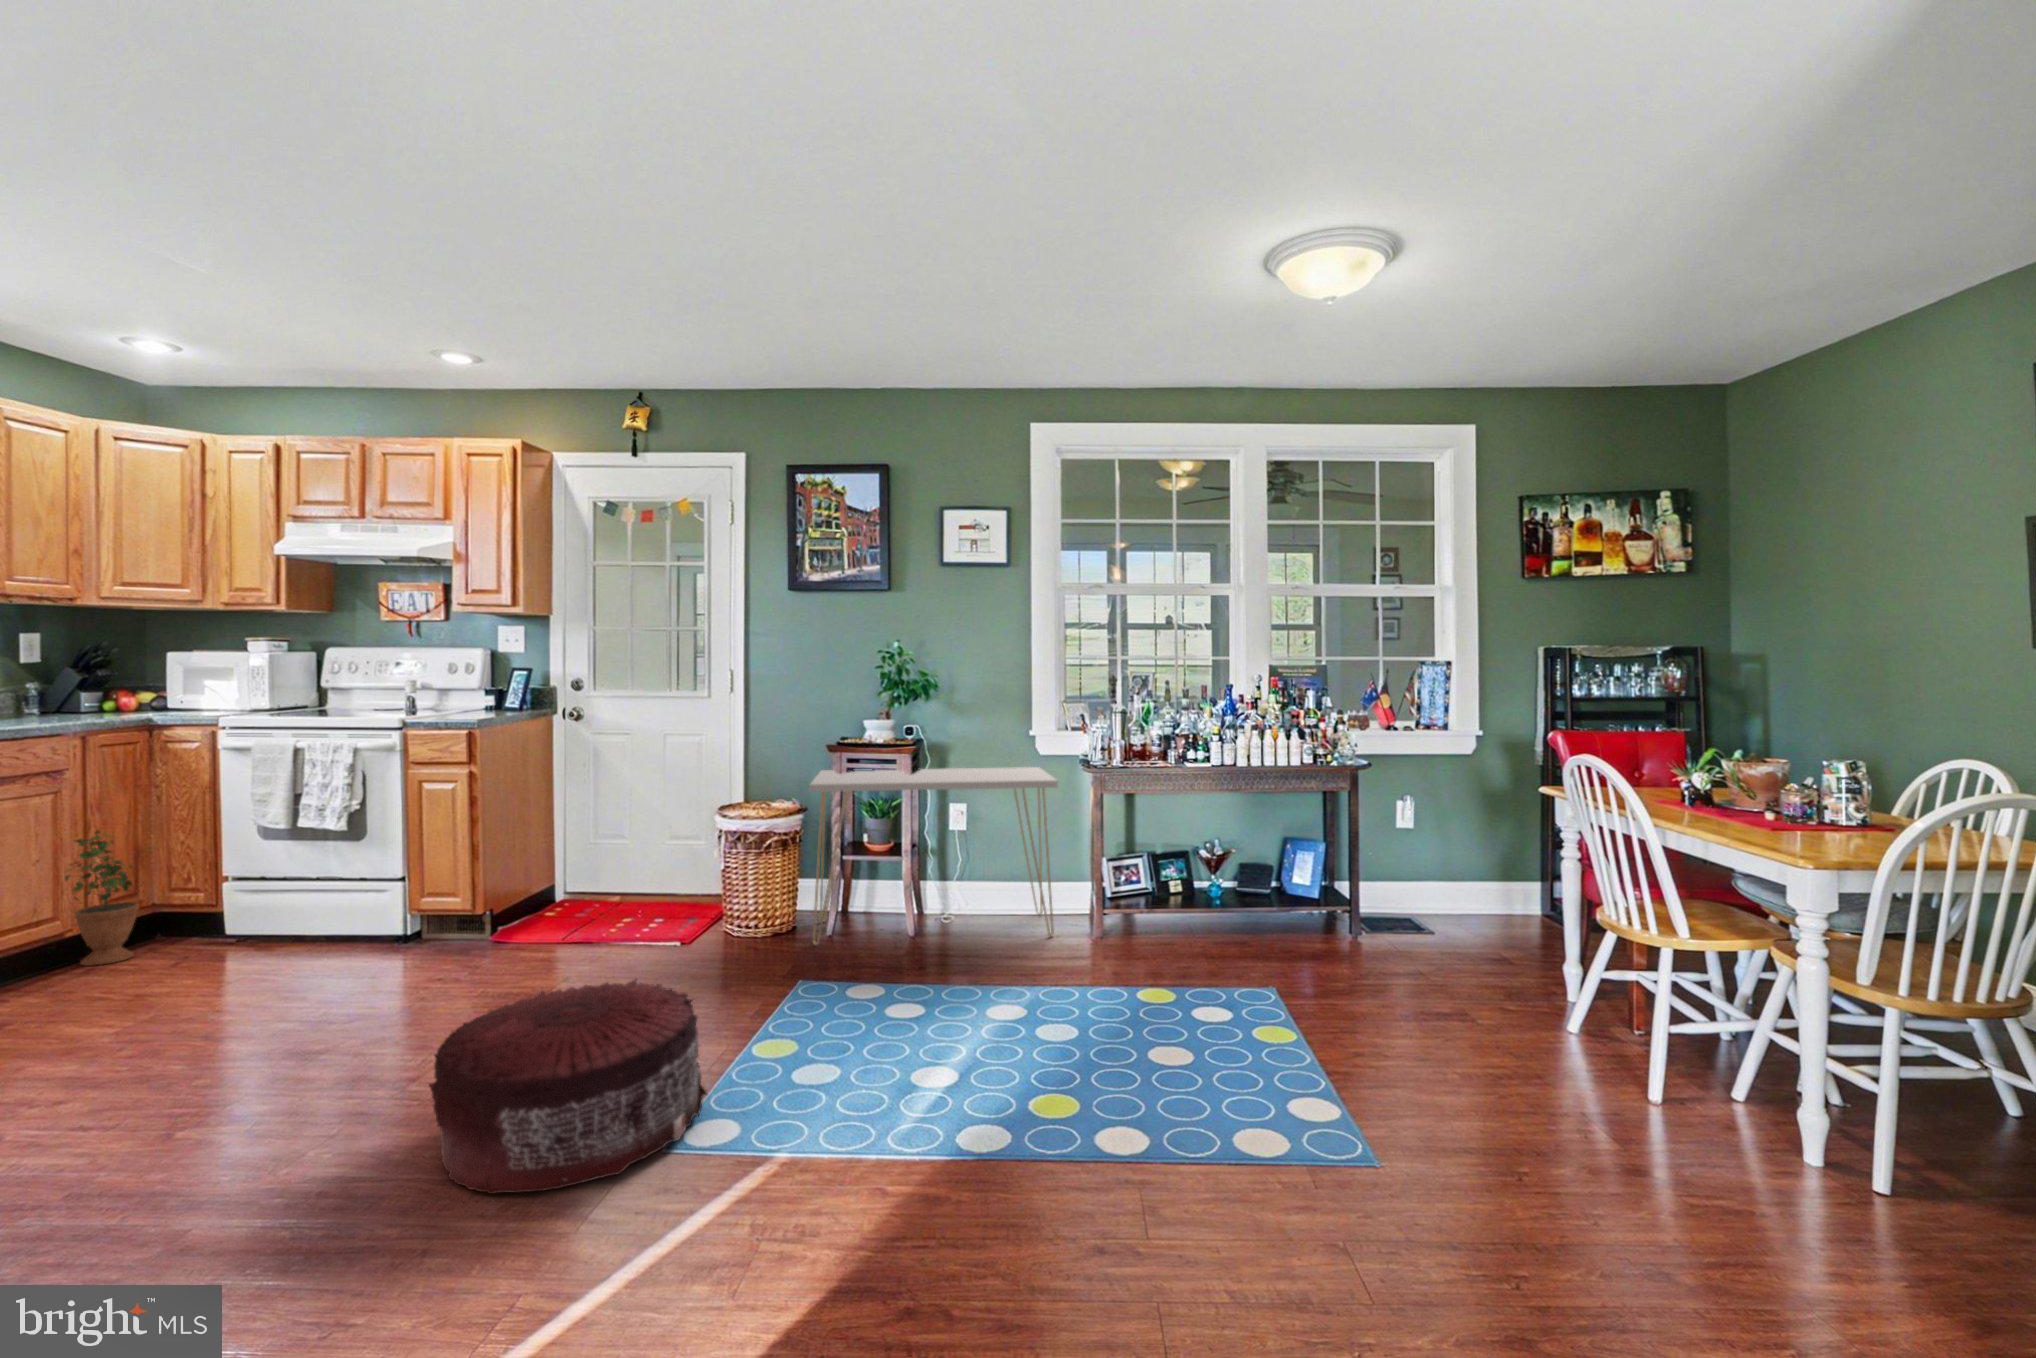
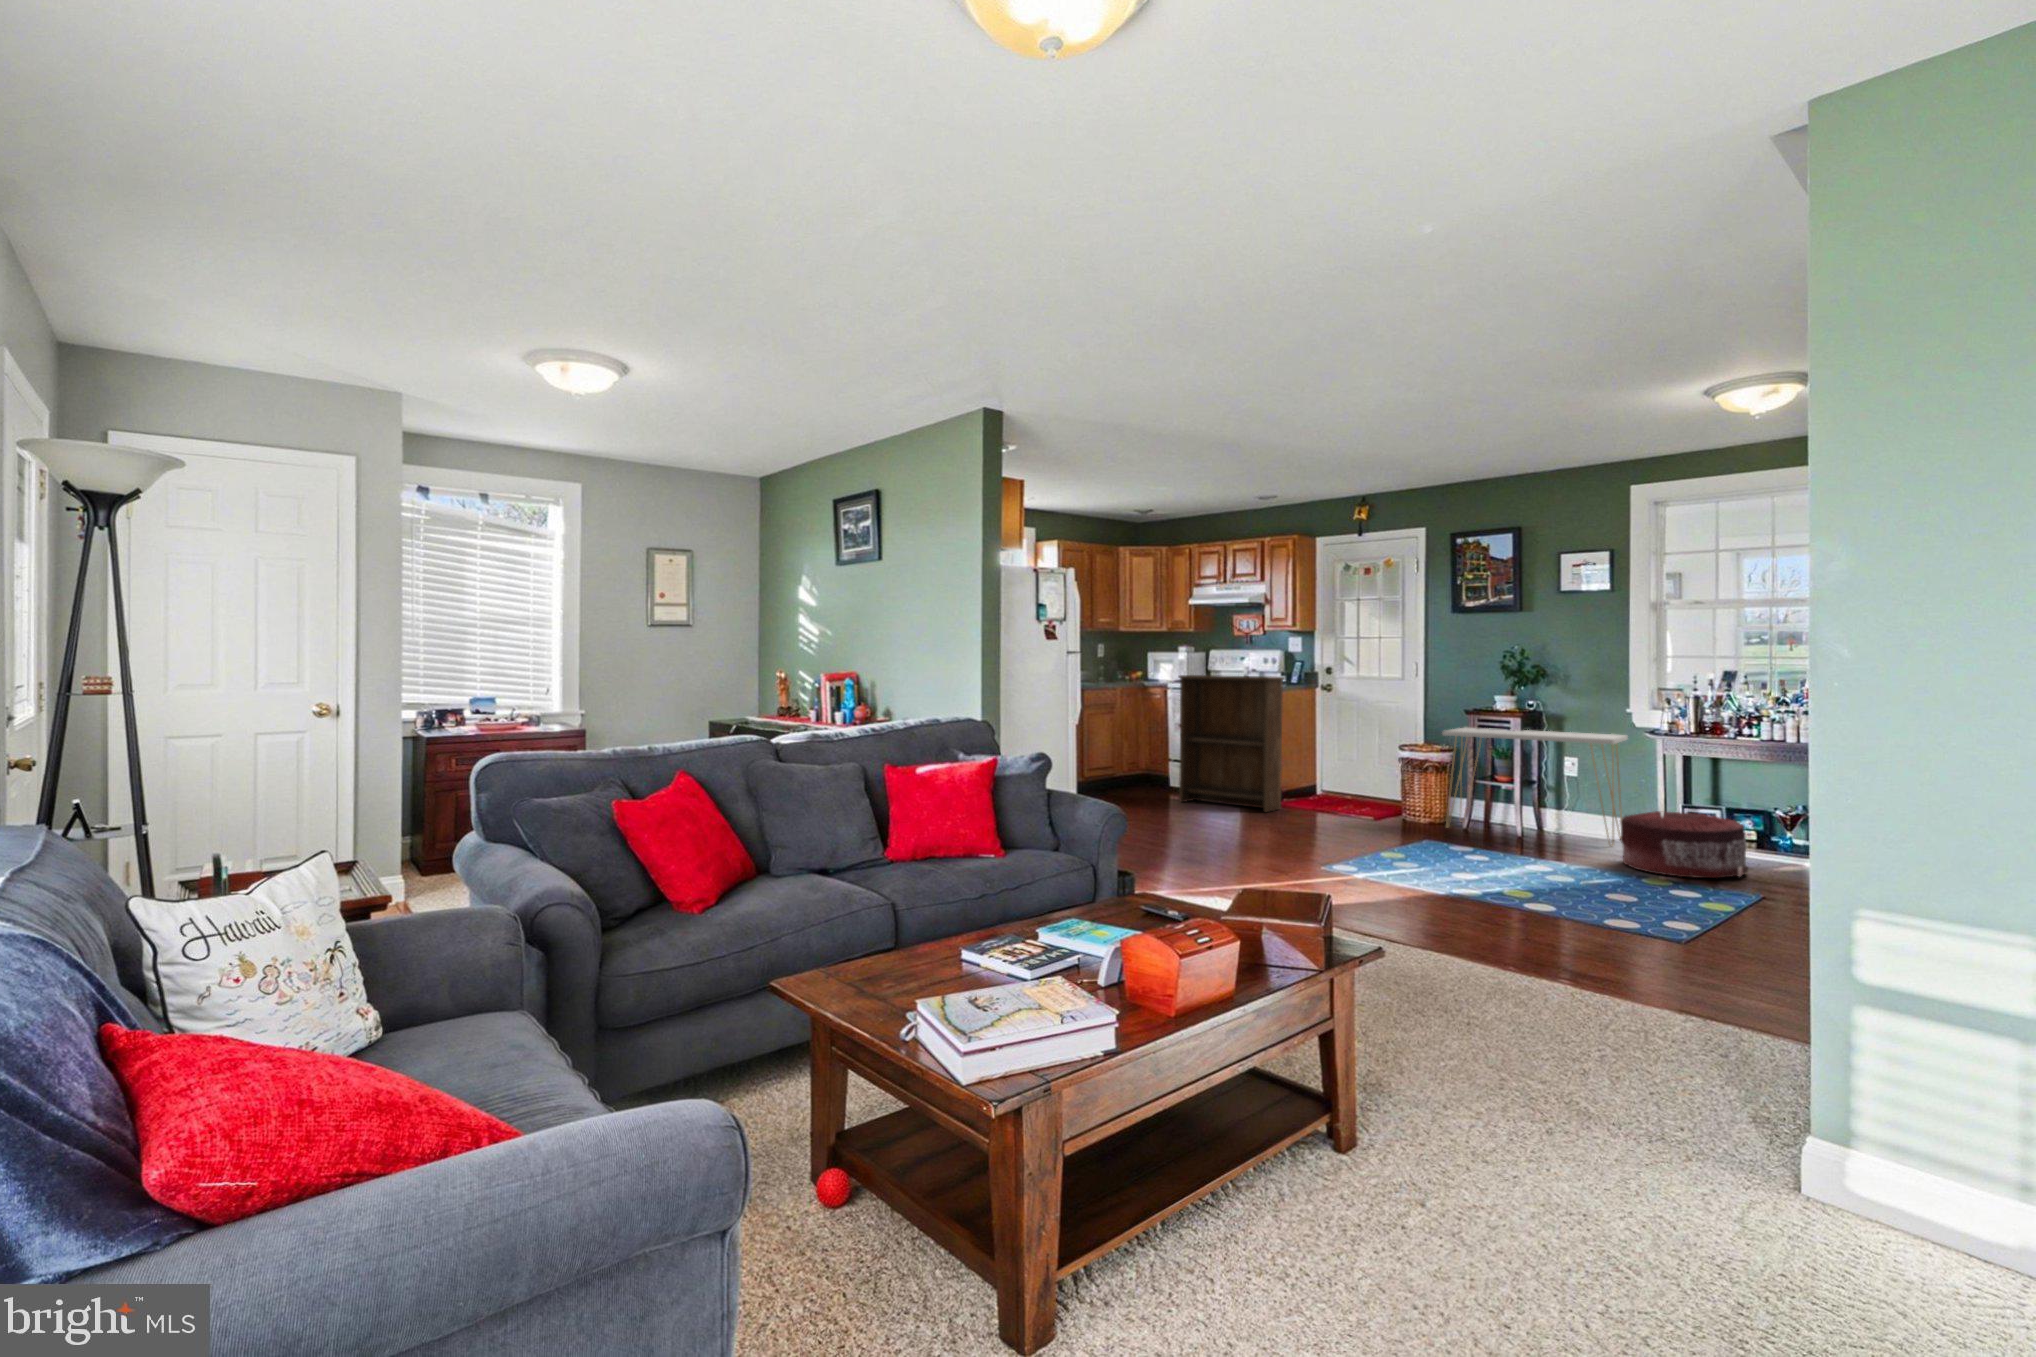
bookshelf: none [235,698,504,982] -> present [1179,675,1285,812]
potted plant: present [65,830,139,966] -> none [1117,731,1140,791]
pouf: present [429,980,707,1194] -> present [1620,811,1748,878]

